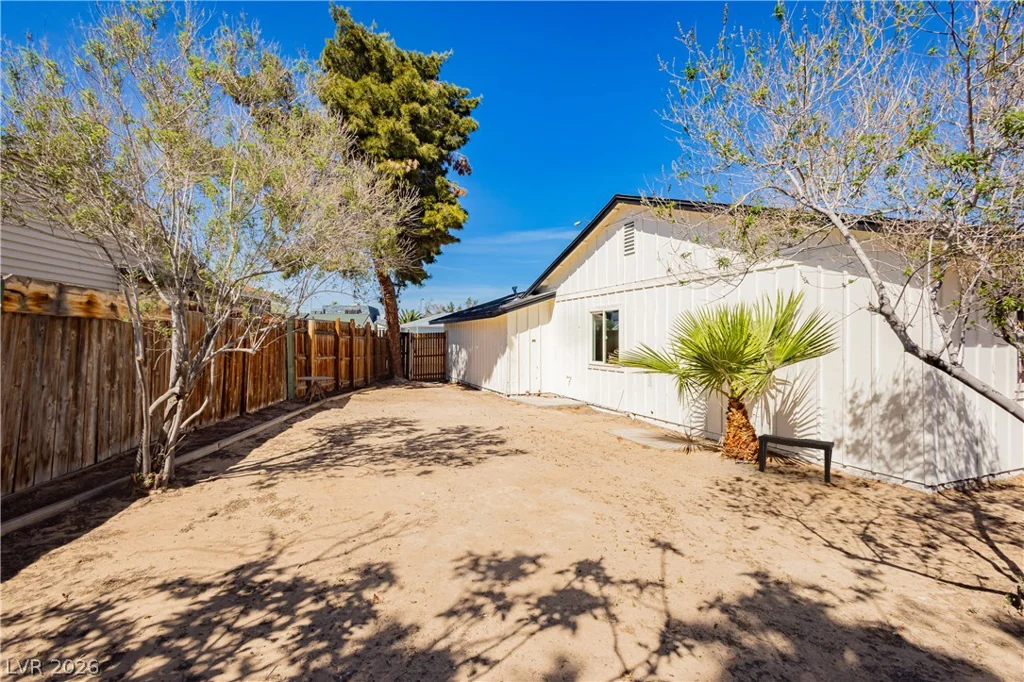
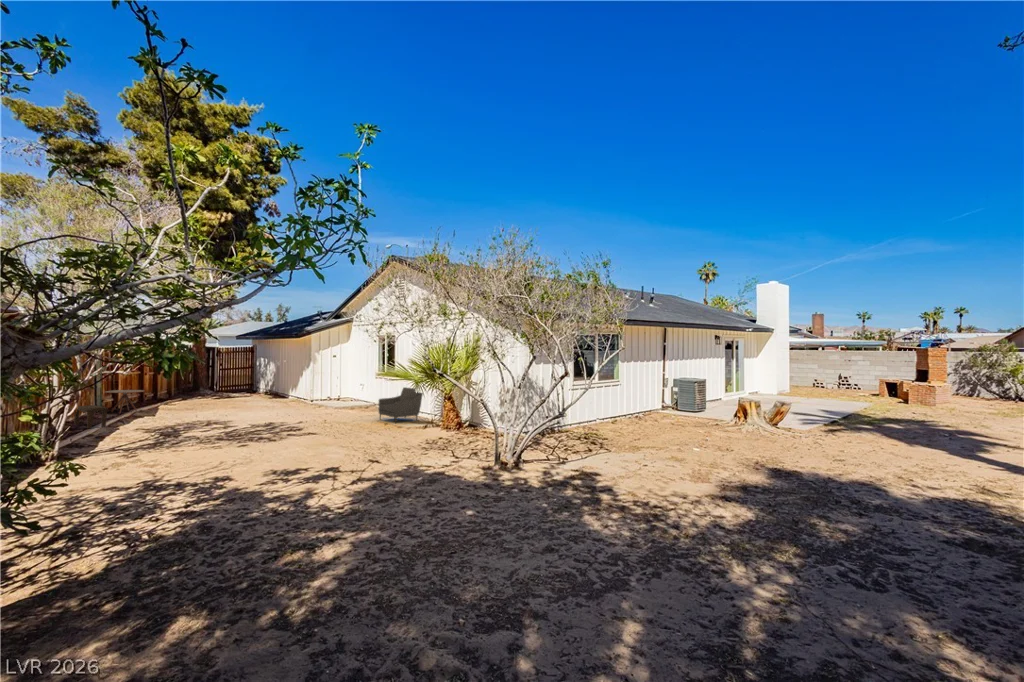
chair: none [605,383,673,439] -> present [379,387,423,423]
bench: present [758,434,834,483] -> present [74,405,107,429]

